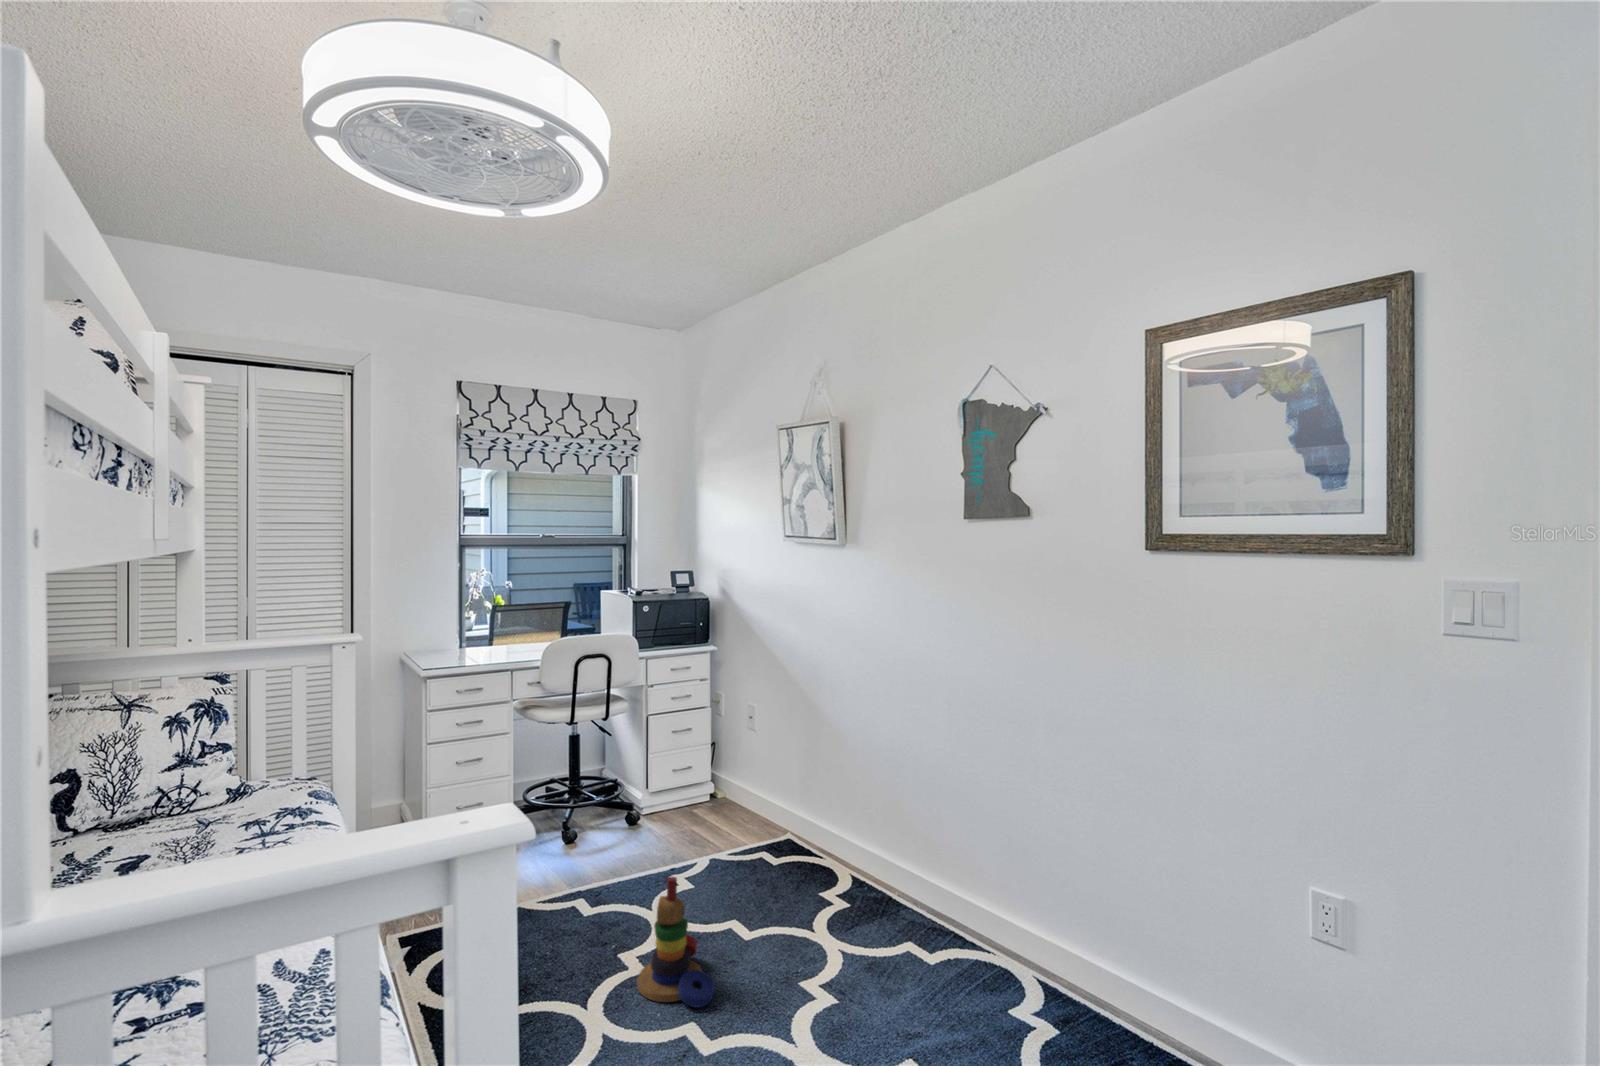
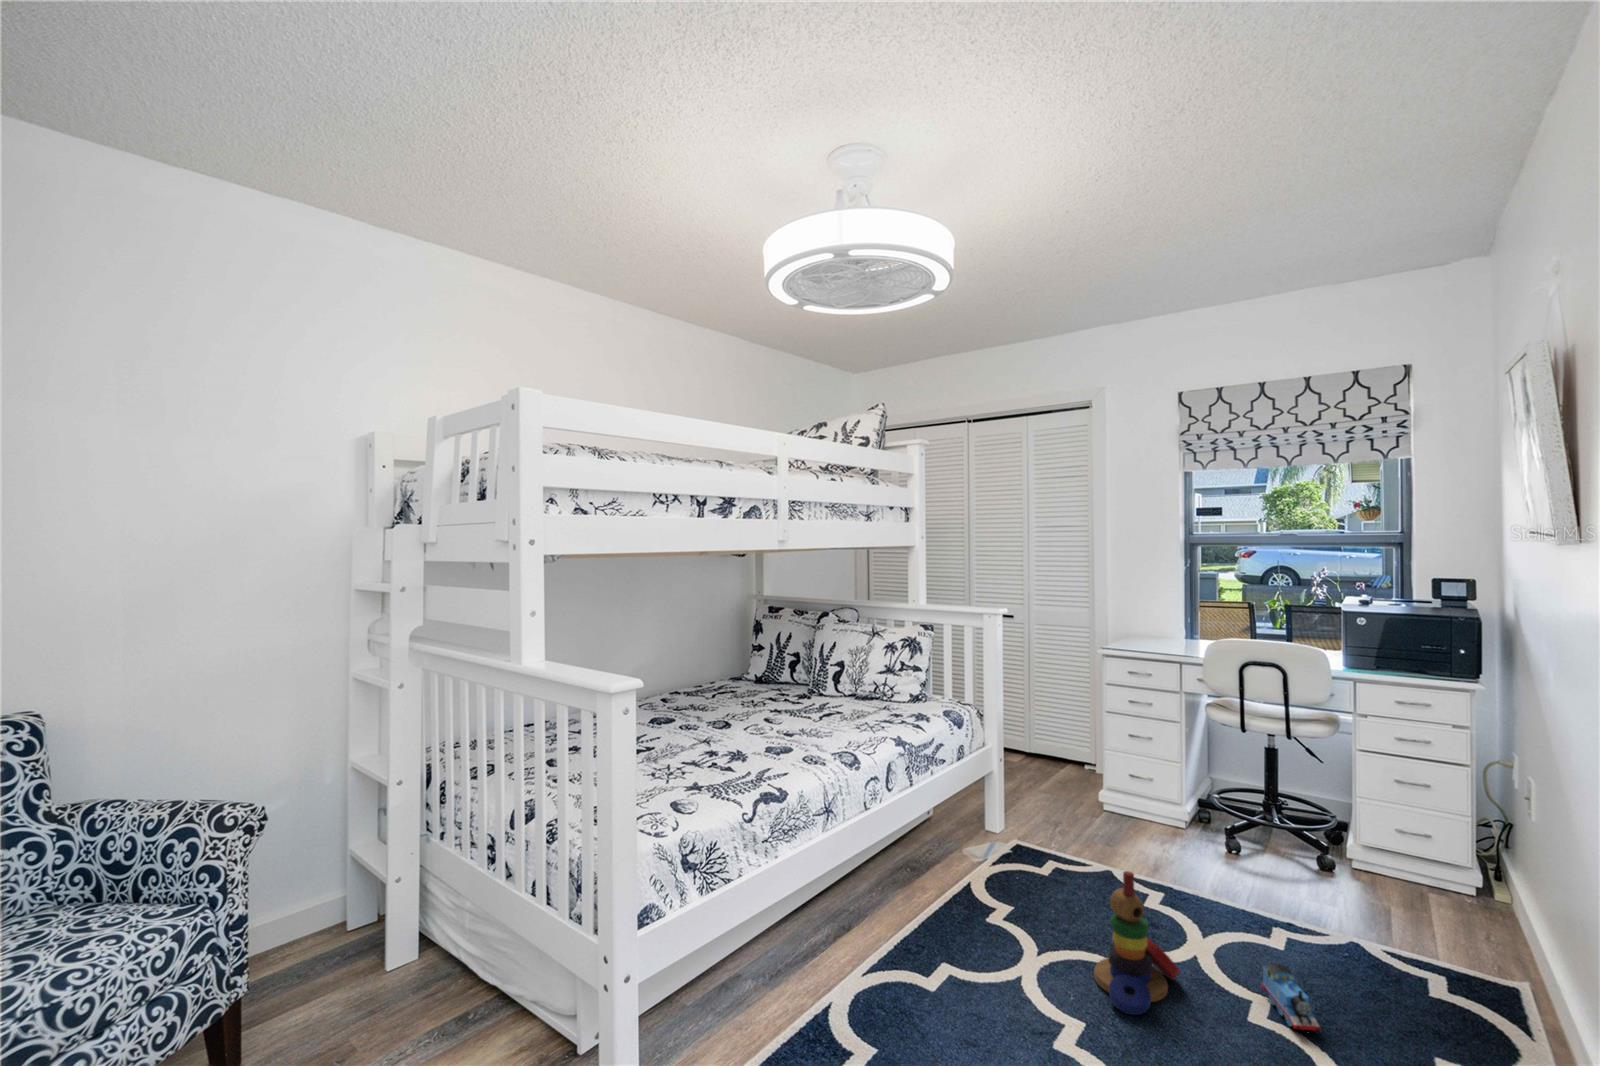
toy train: none [732,895,788,936] -> present [1262,964,1320,1031]

